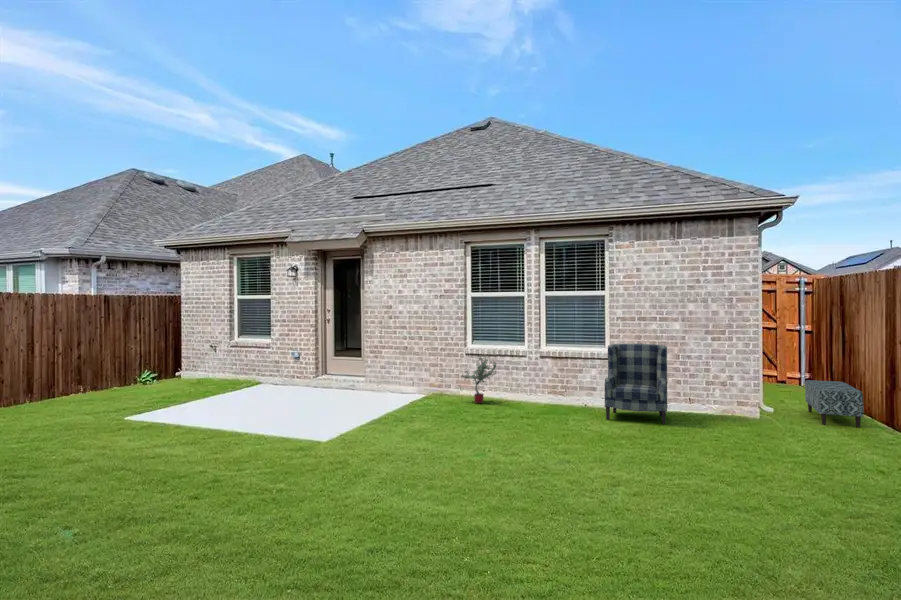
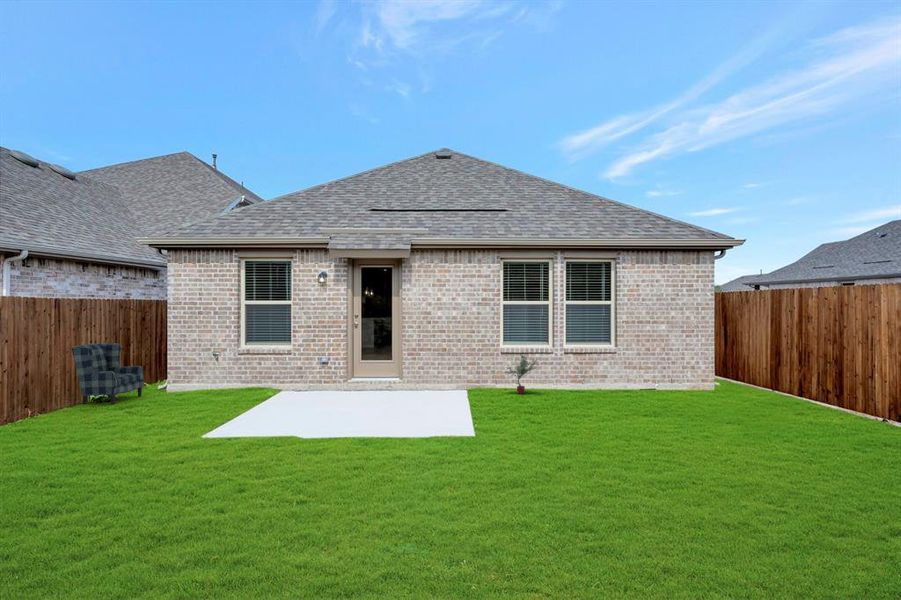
chair: present [605,344,668,424] -> present [72,343,144,405]
bench: present [805,380,864,428] -> none [726,363,776,391]

